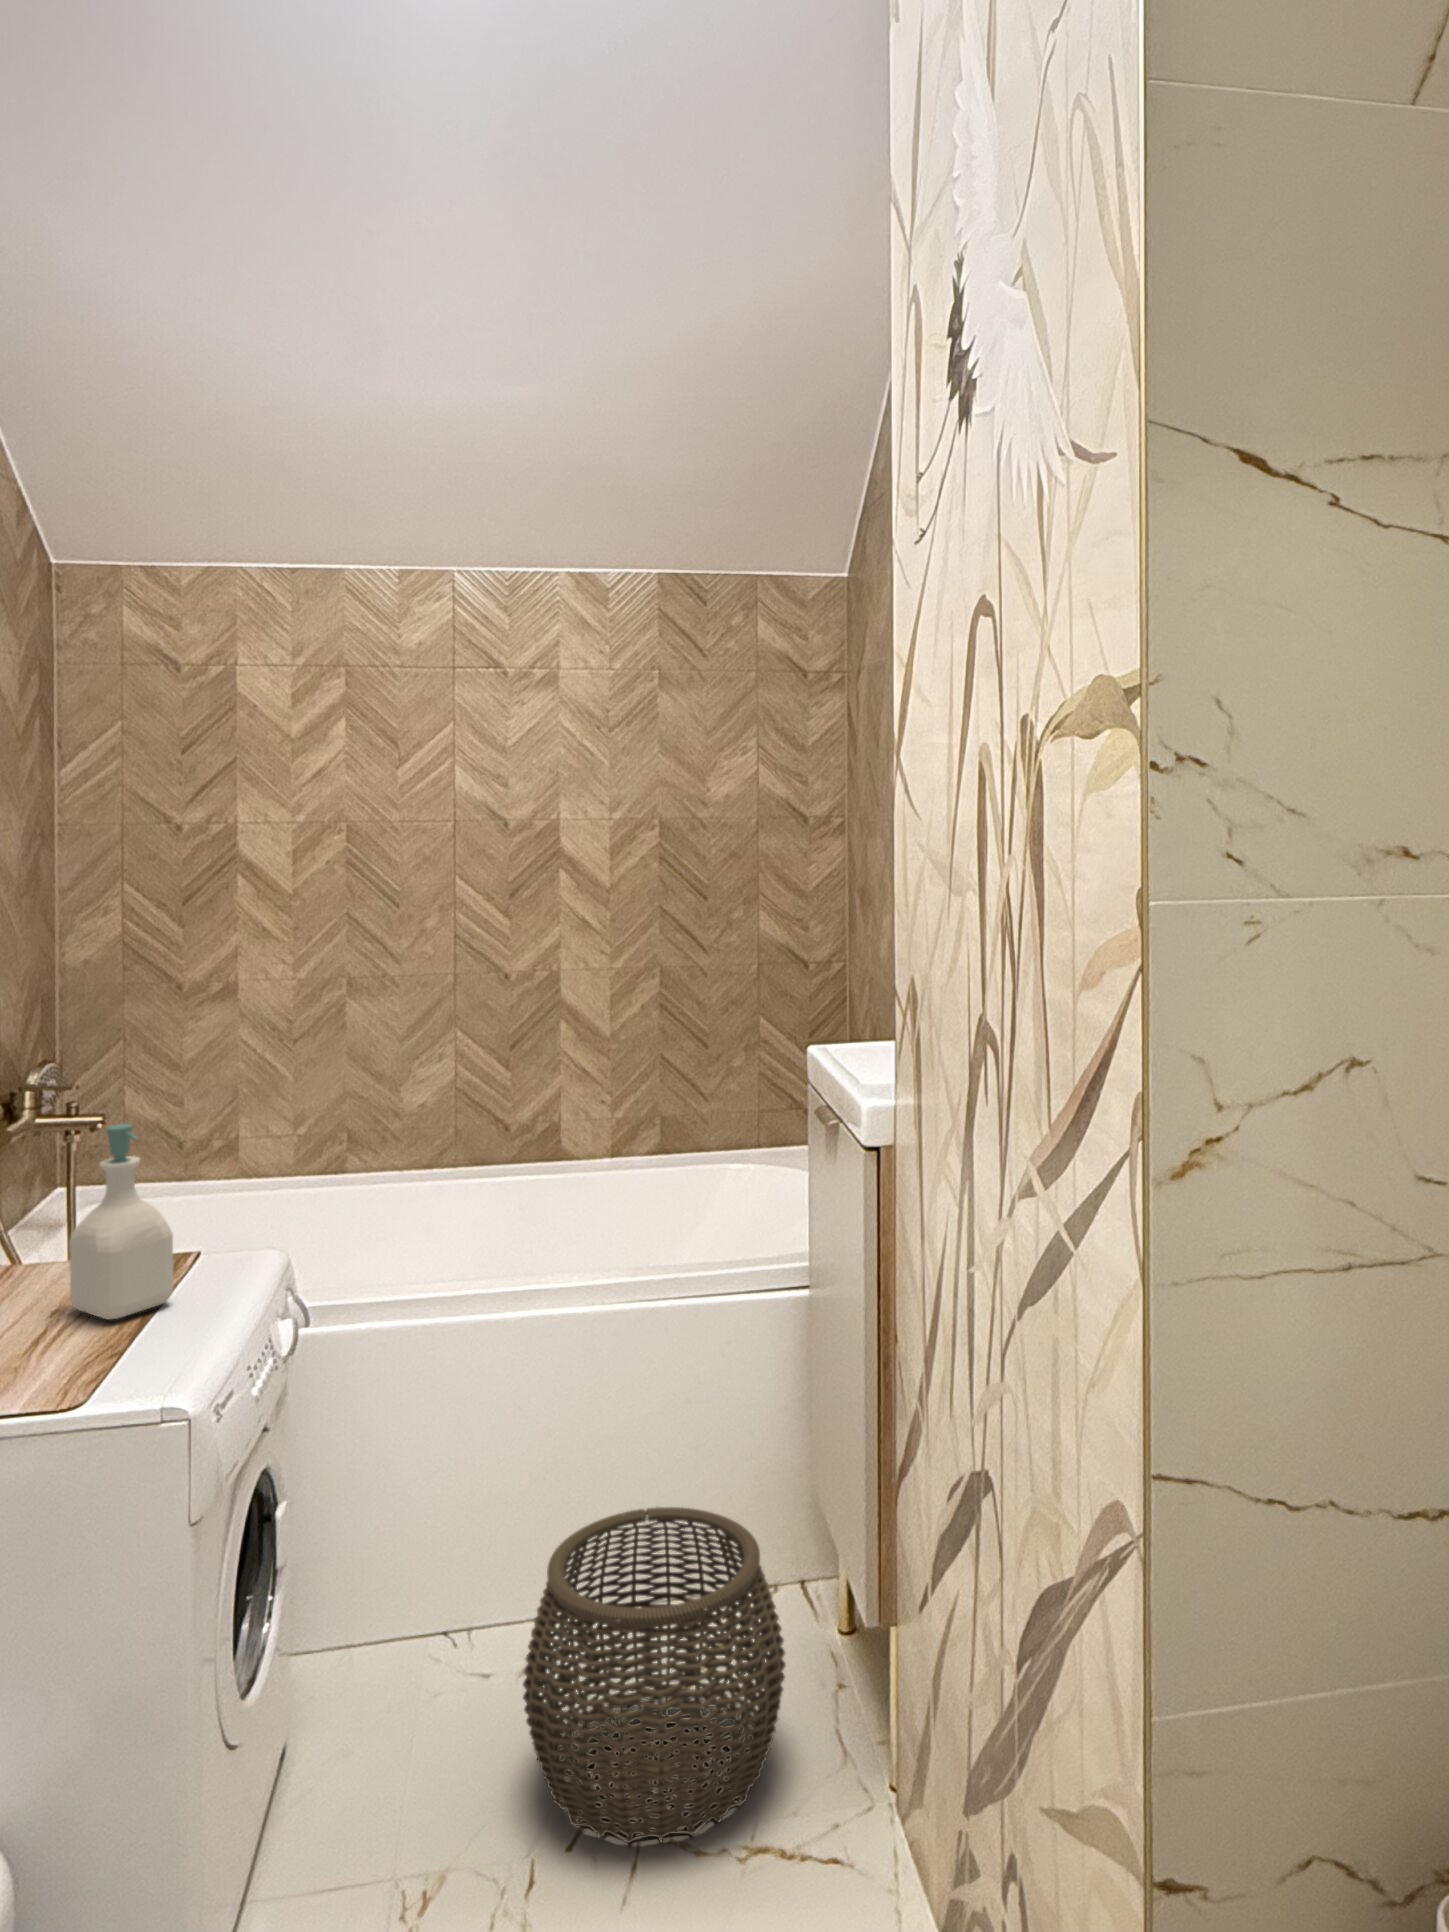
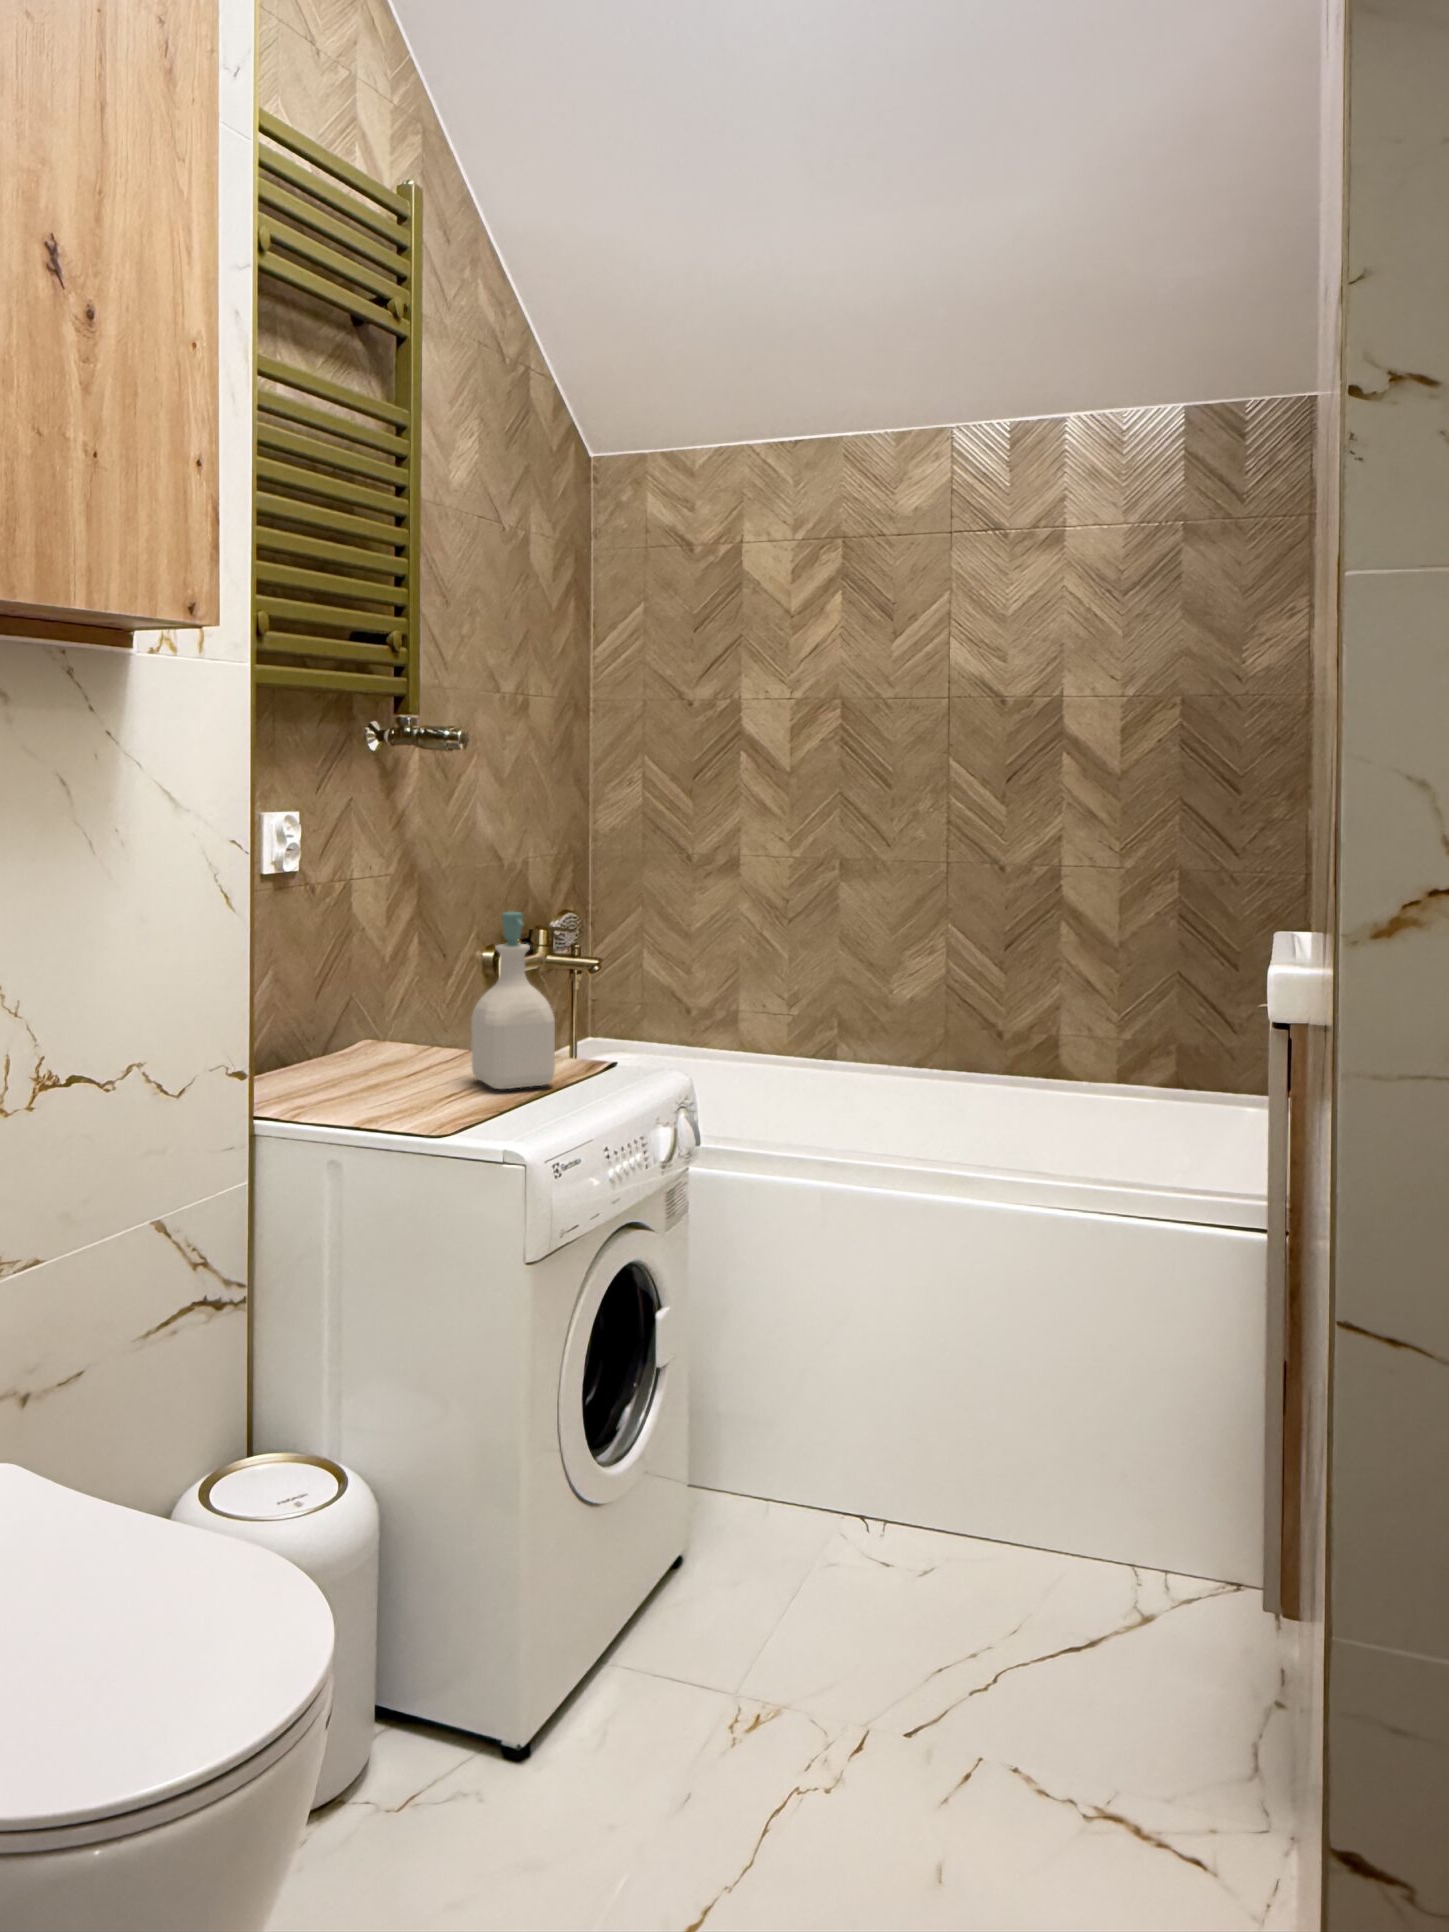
woven basket: present [523,1507,786,1843] -> none [872,1408,1177,1773]

